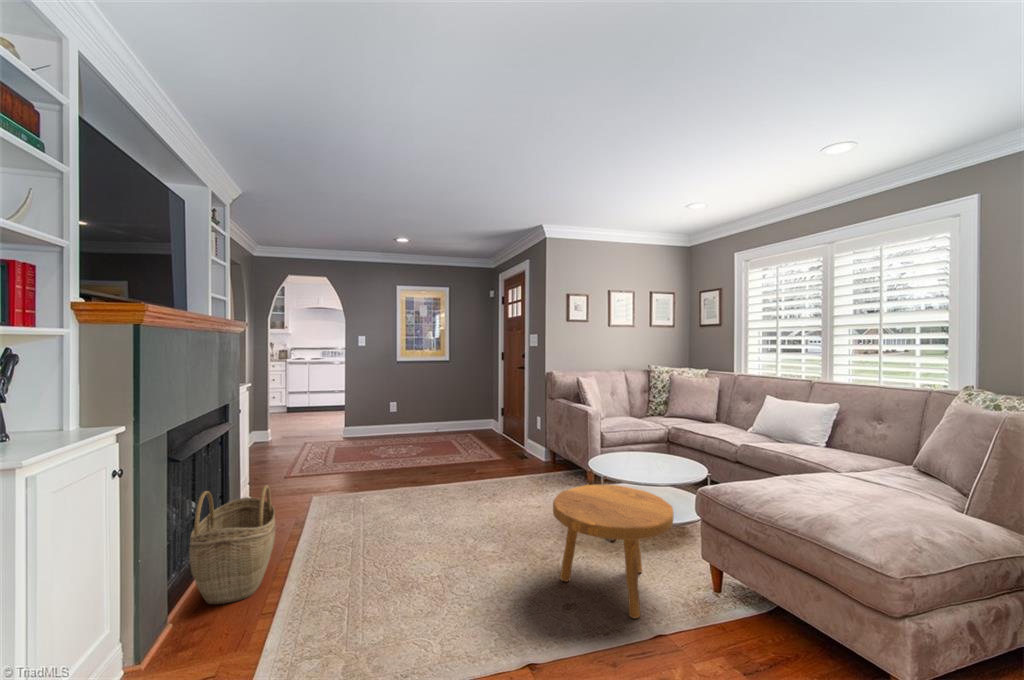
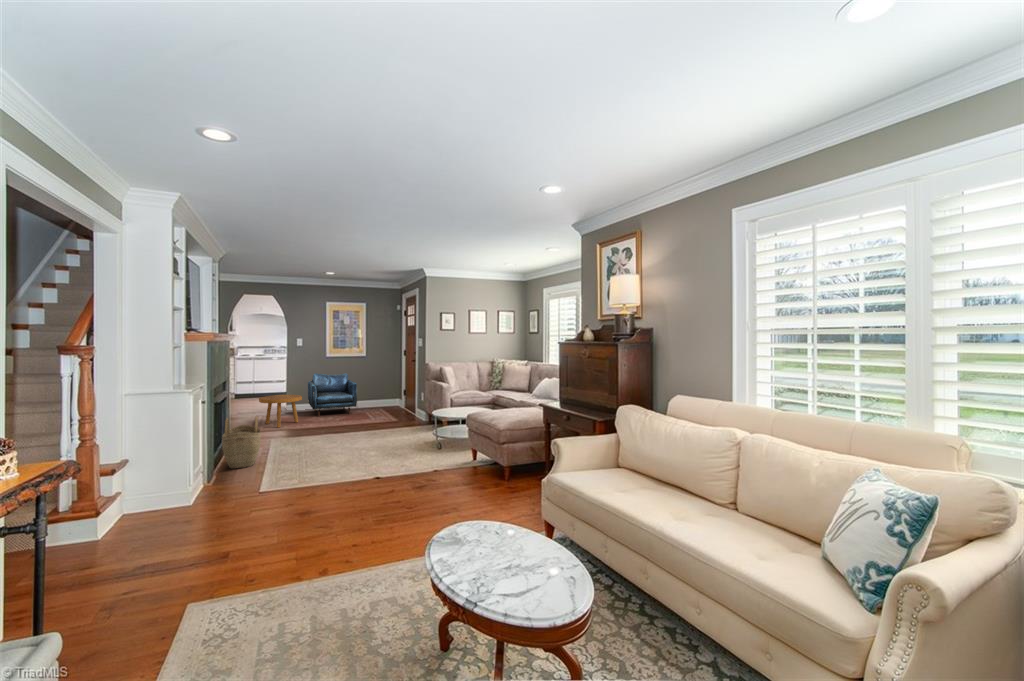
armchair: none [372,384,440,447] -> present [308,373,357,416]
footstool: present [553,485,674,618] -> present [259,395,302,428]

